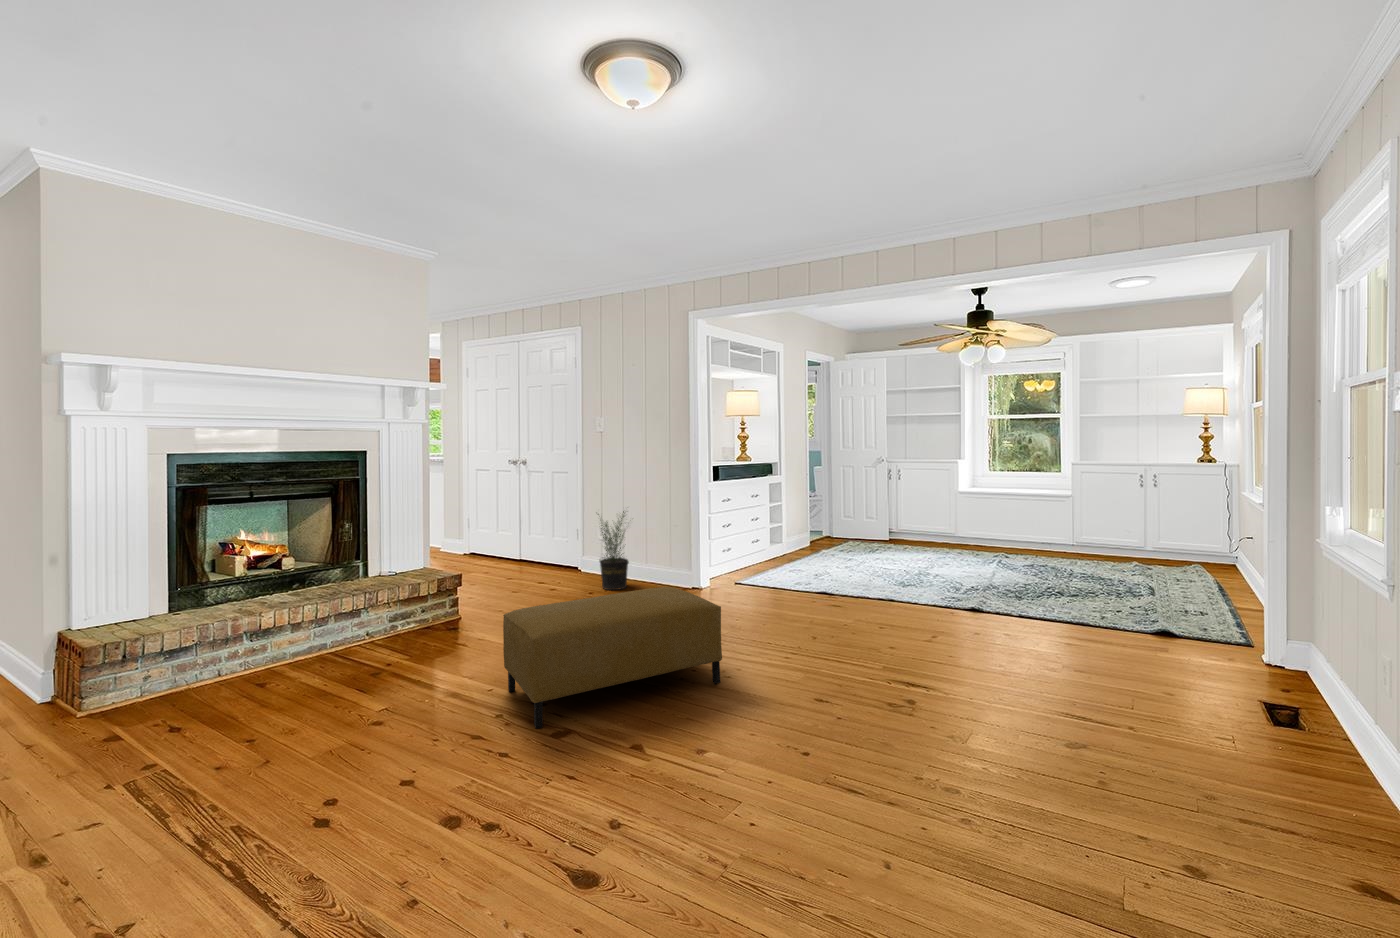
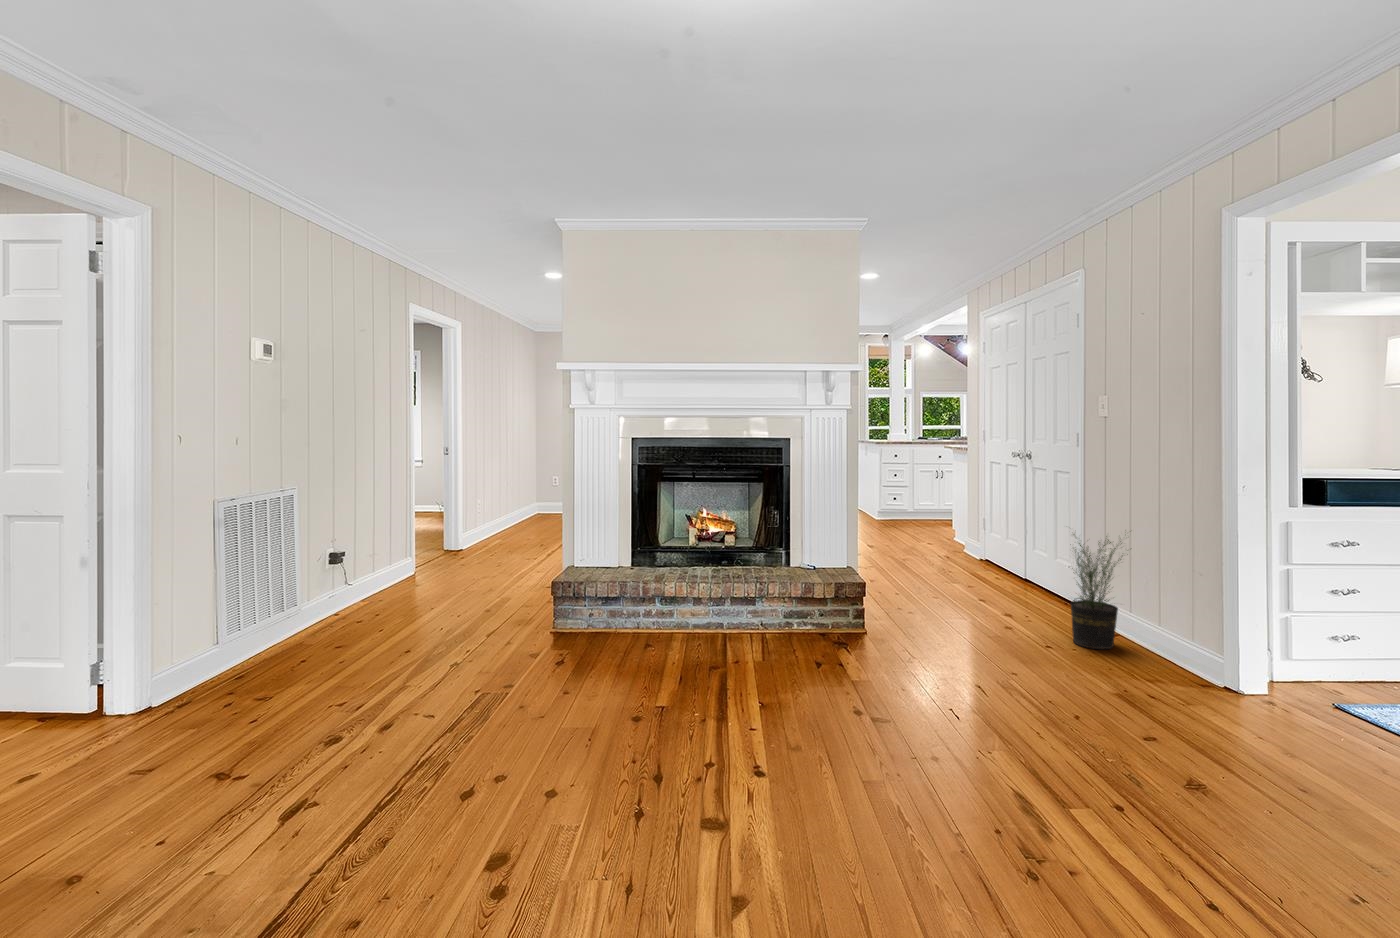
ottoman: present [503,587,722,728] -> none [765,636,1094,856]

